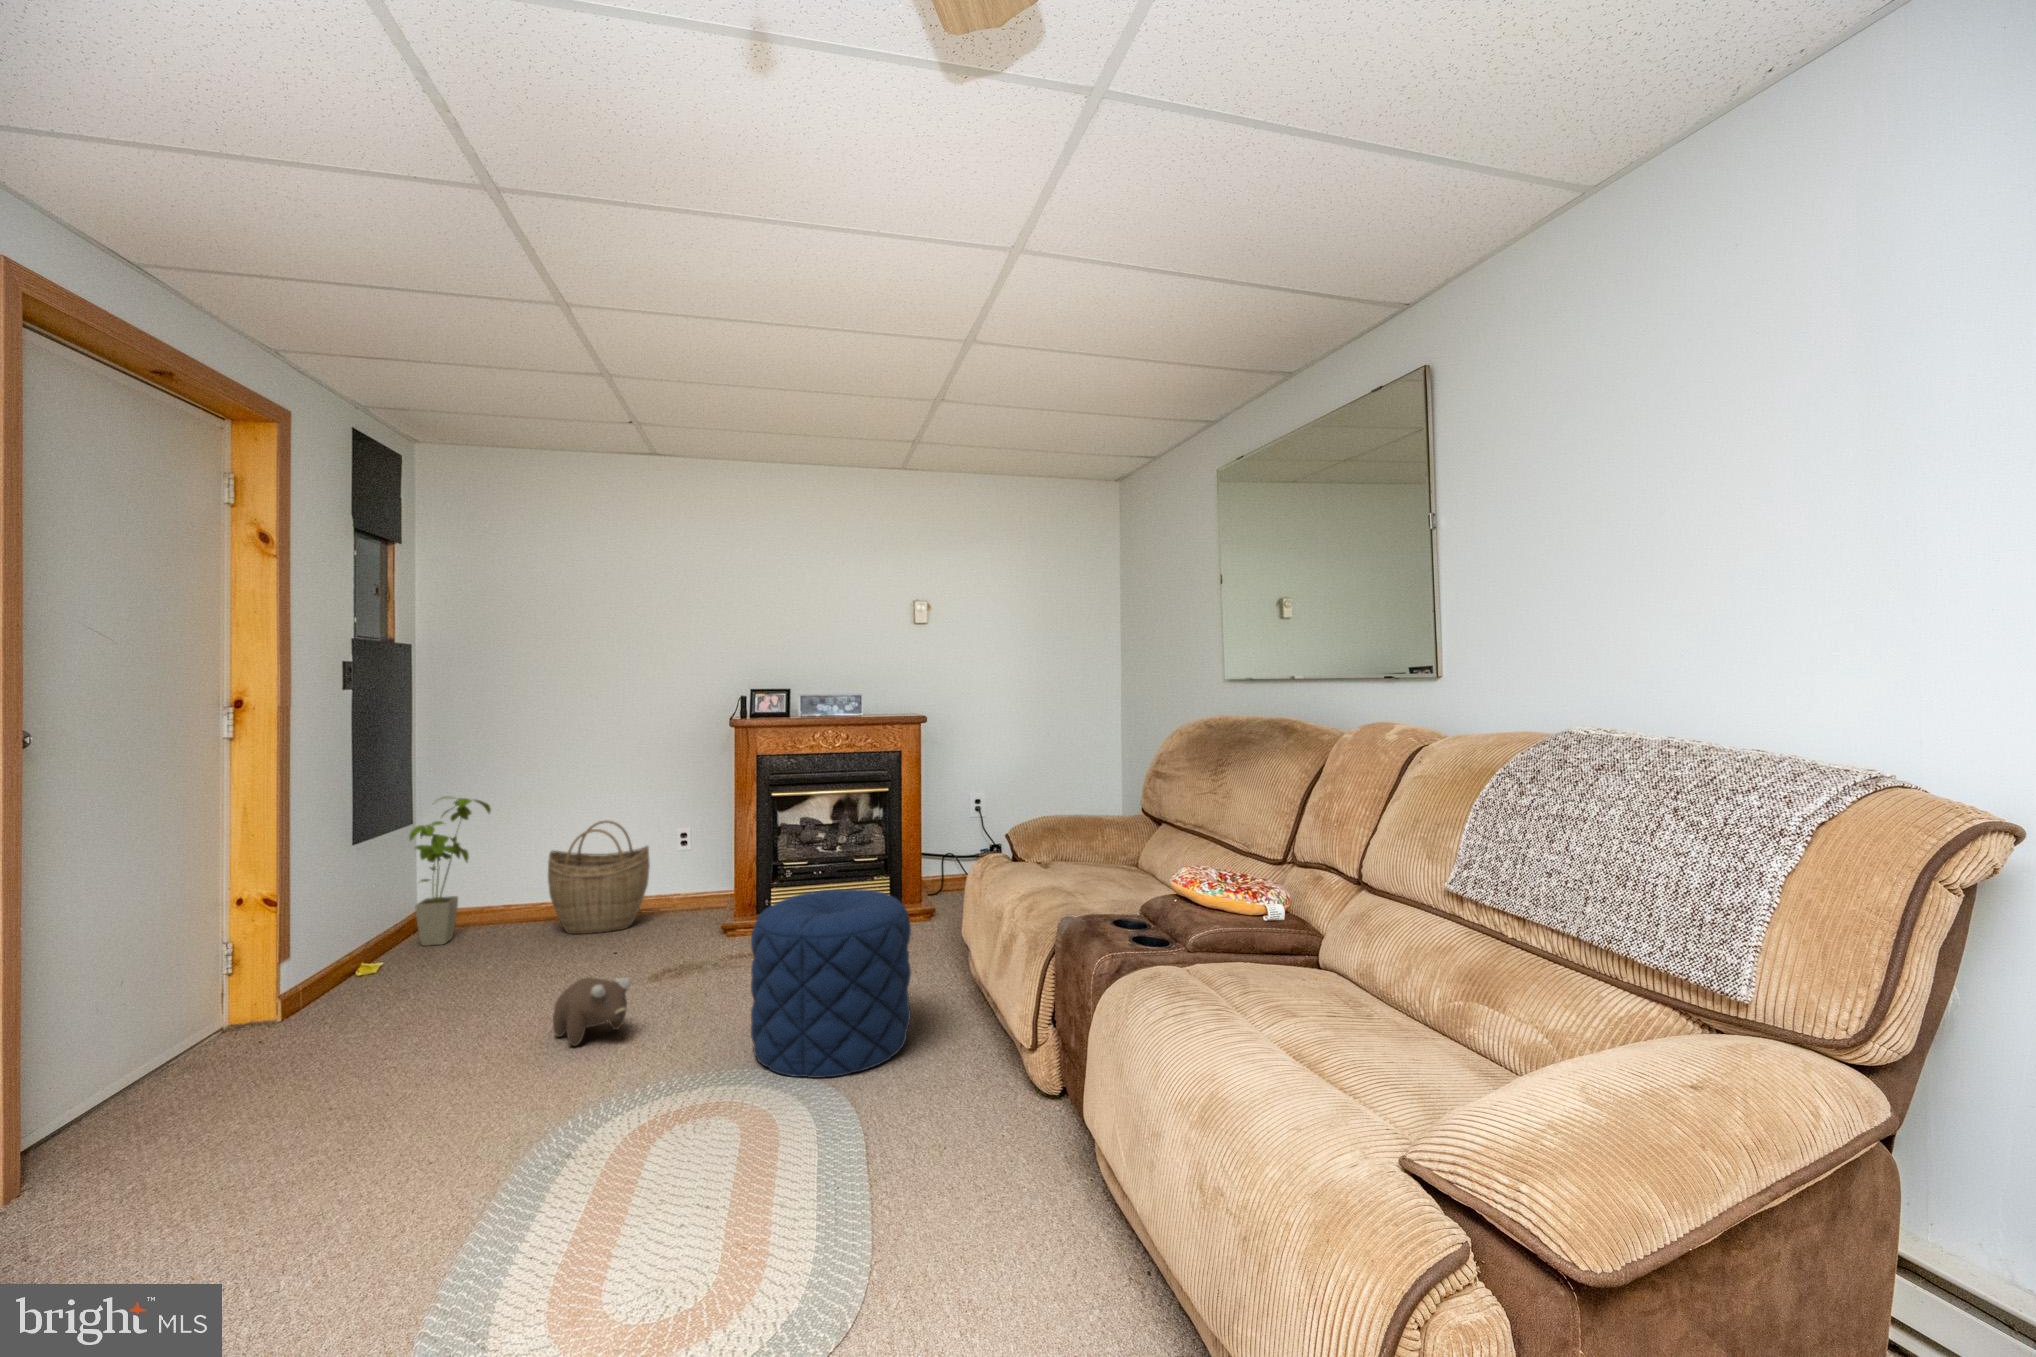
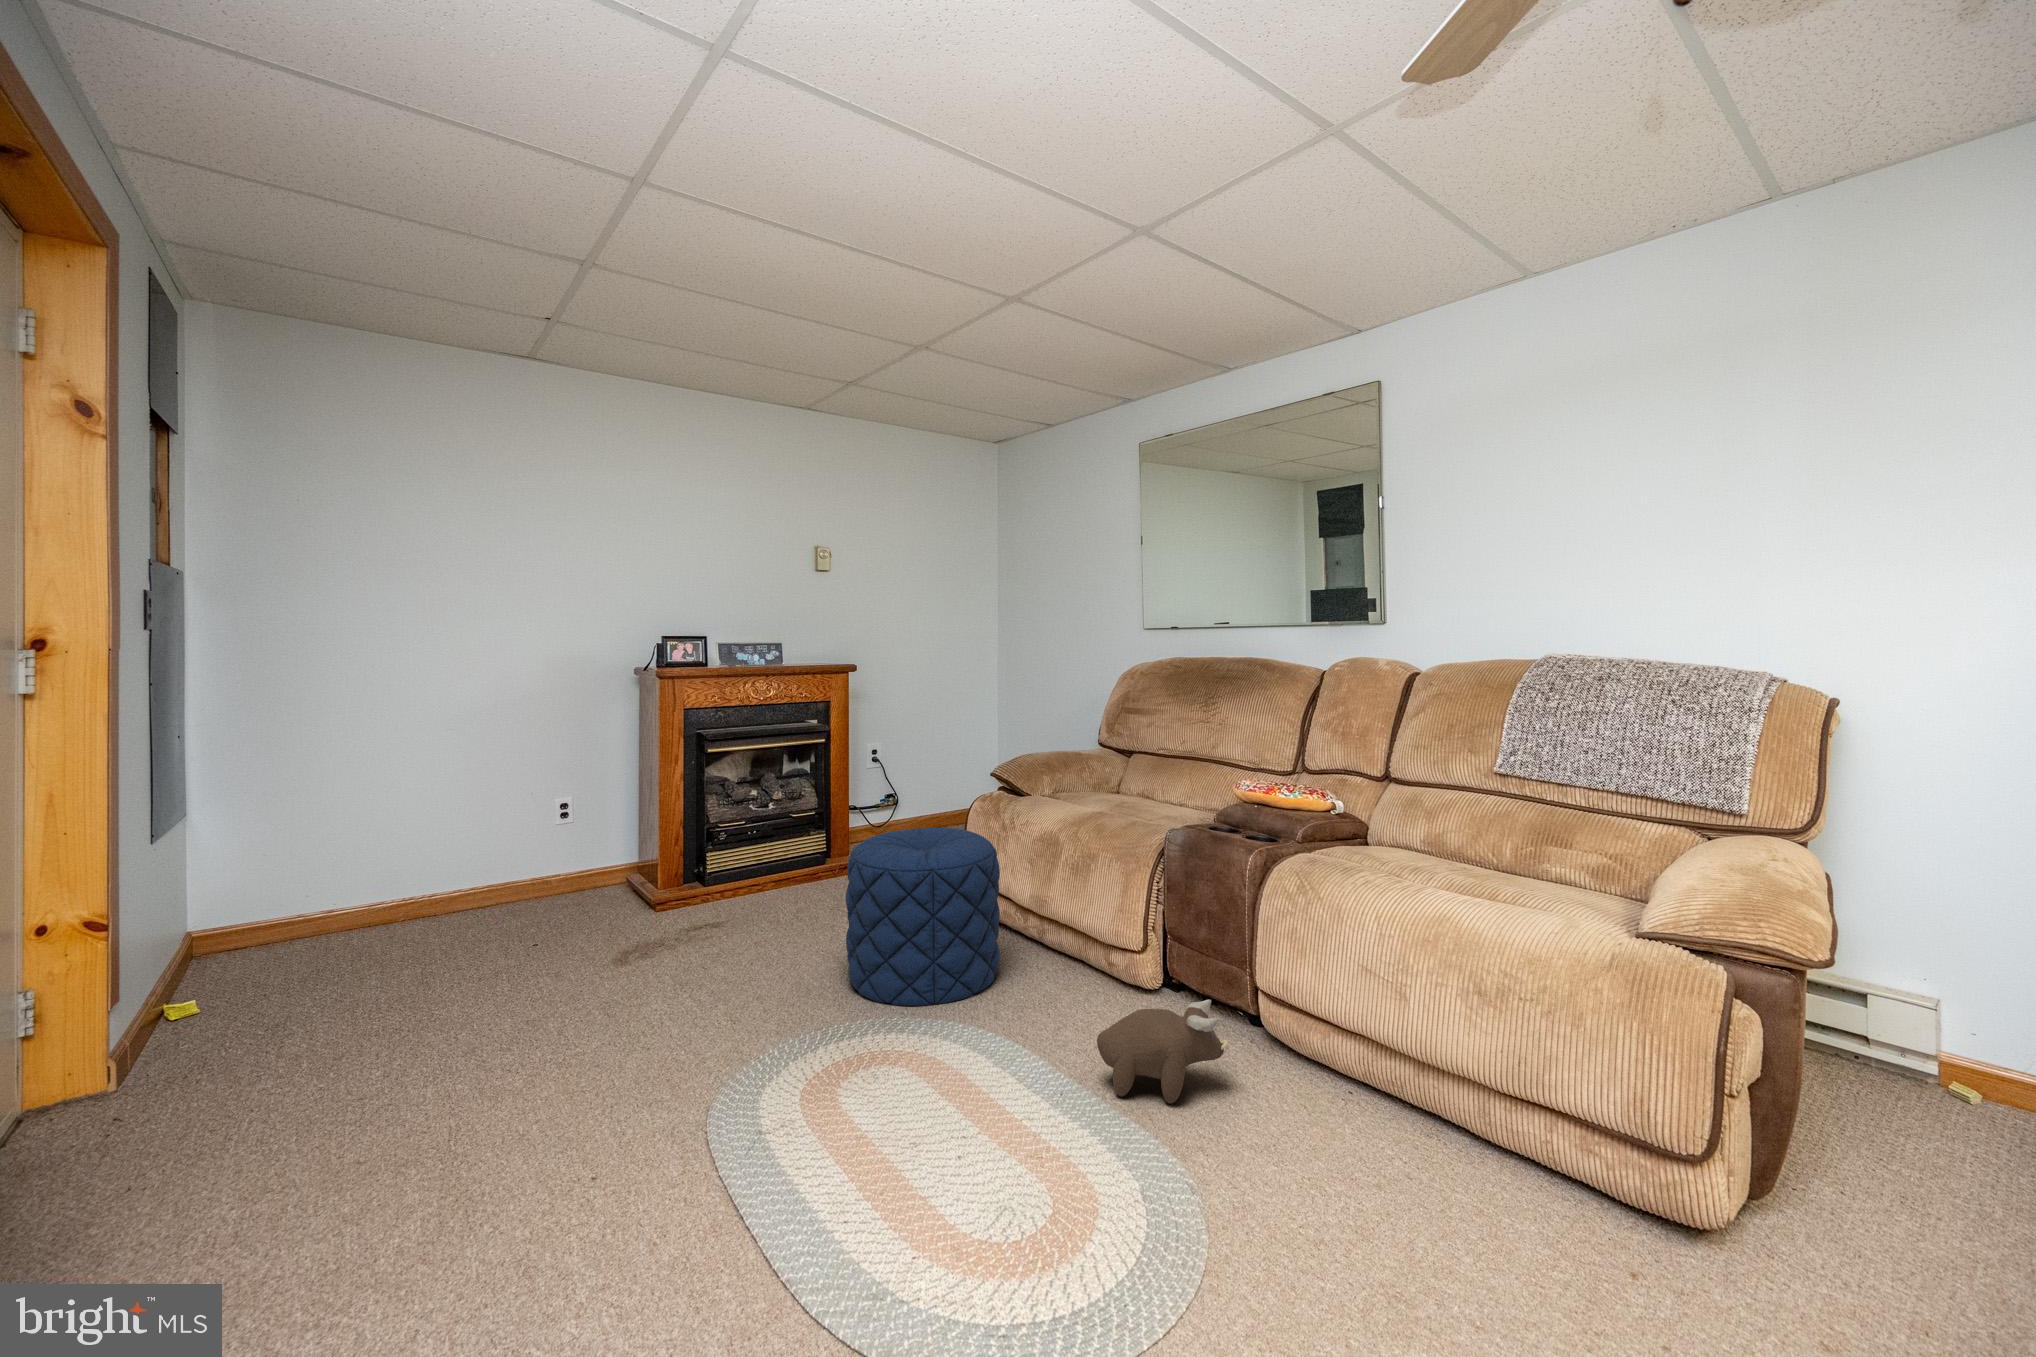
house plant: present [409,796,491,946] -> none [228,771,339,961]
woven basket: present [548,821,650,934] -> none [425,792,550,926]
plush toy: present [553,977,632,1046] -> present [1097,1000,1228,1104]

